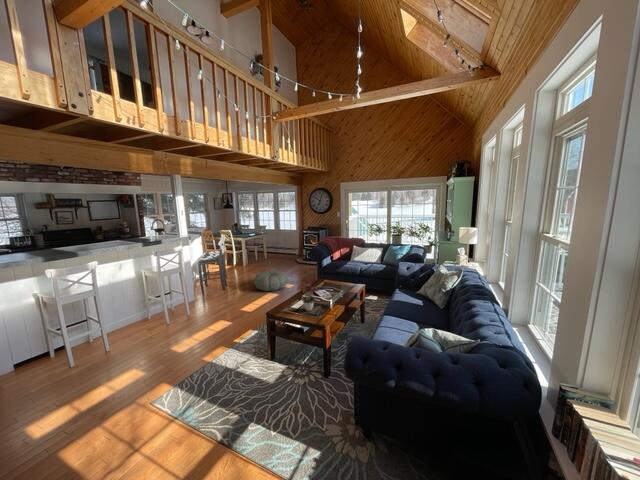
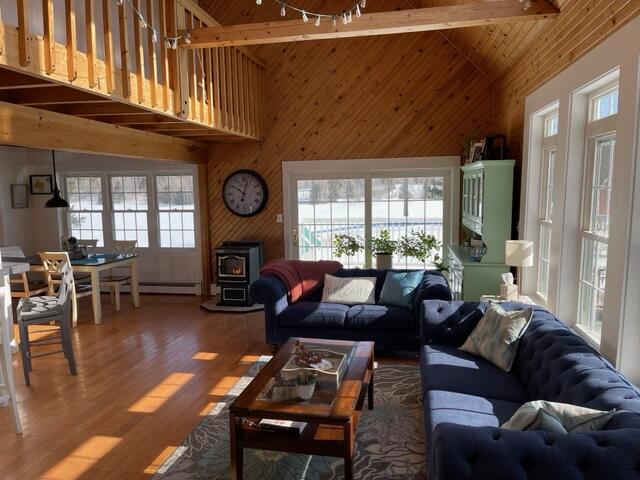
pouf: present [254,271,288,291] -> none [140,328,206,370]

